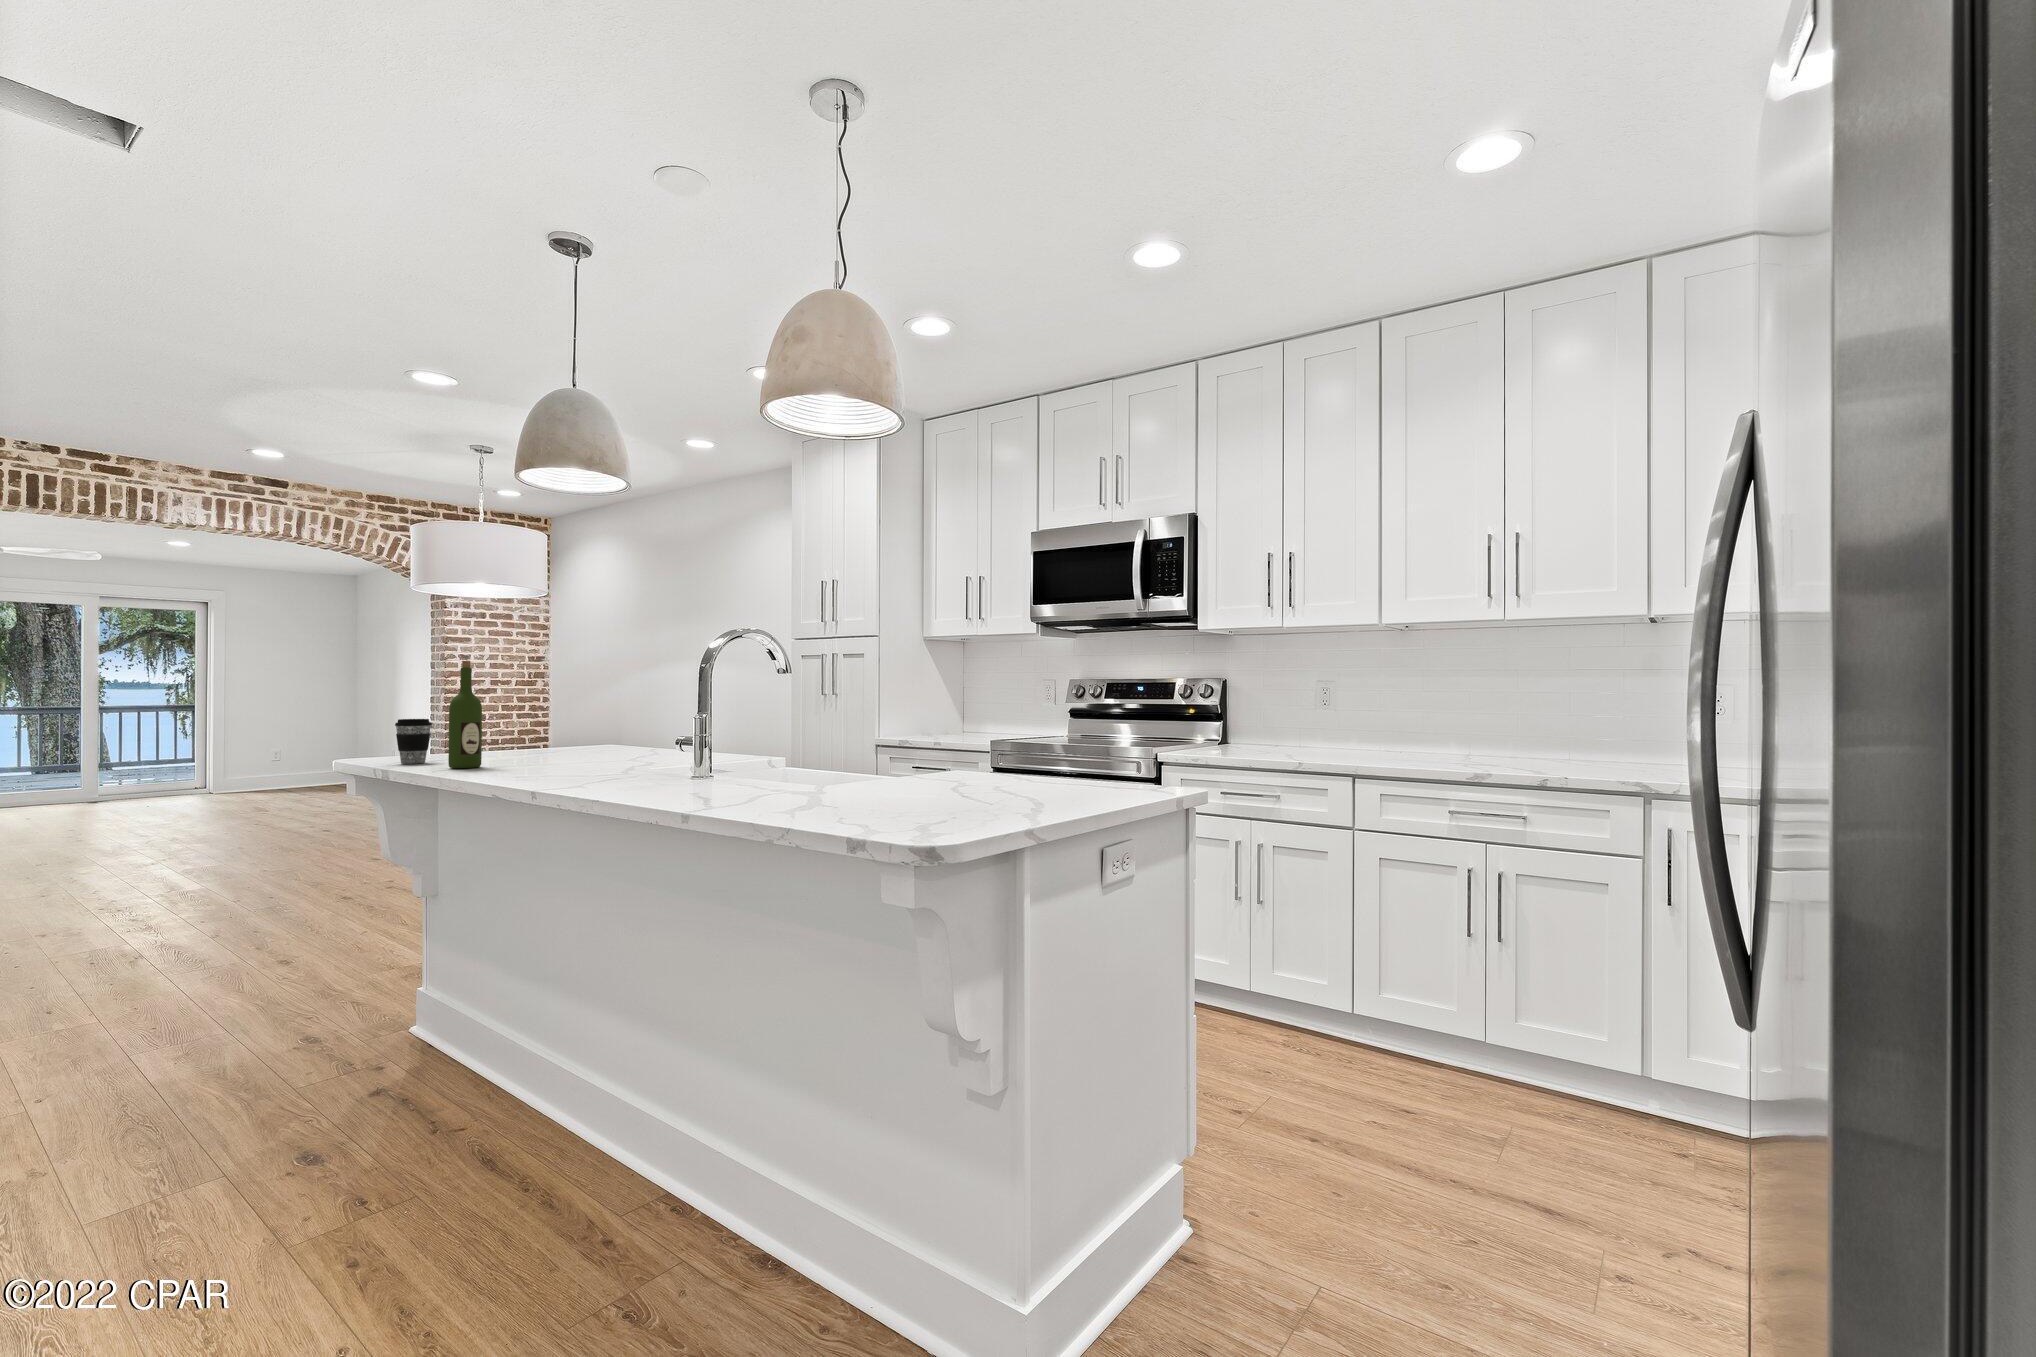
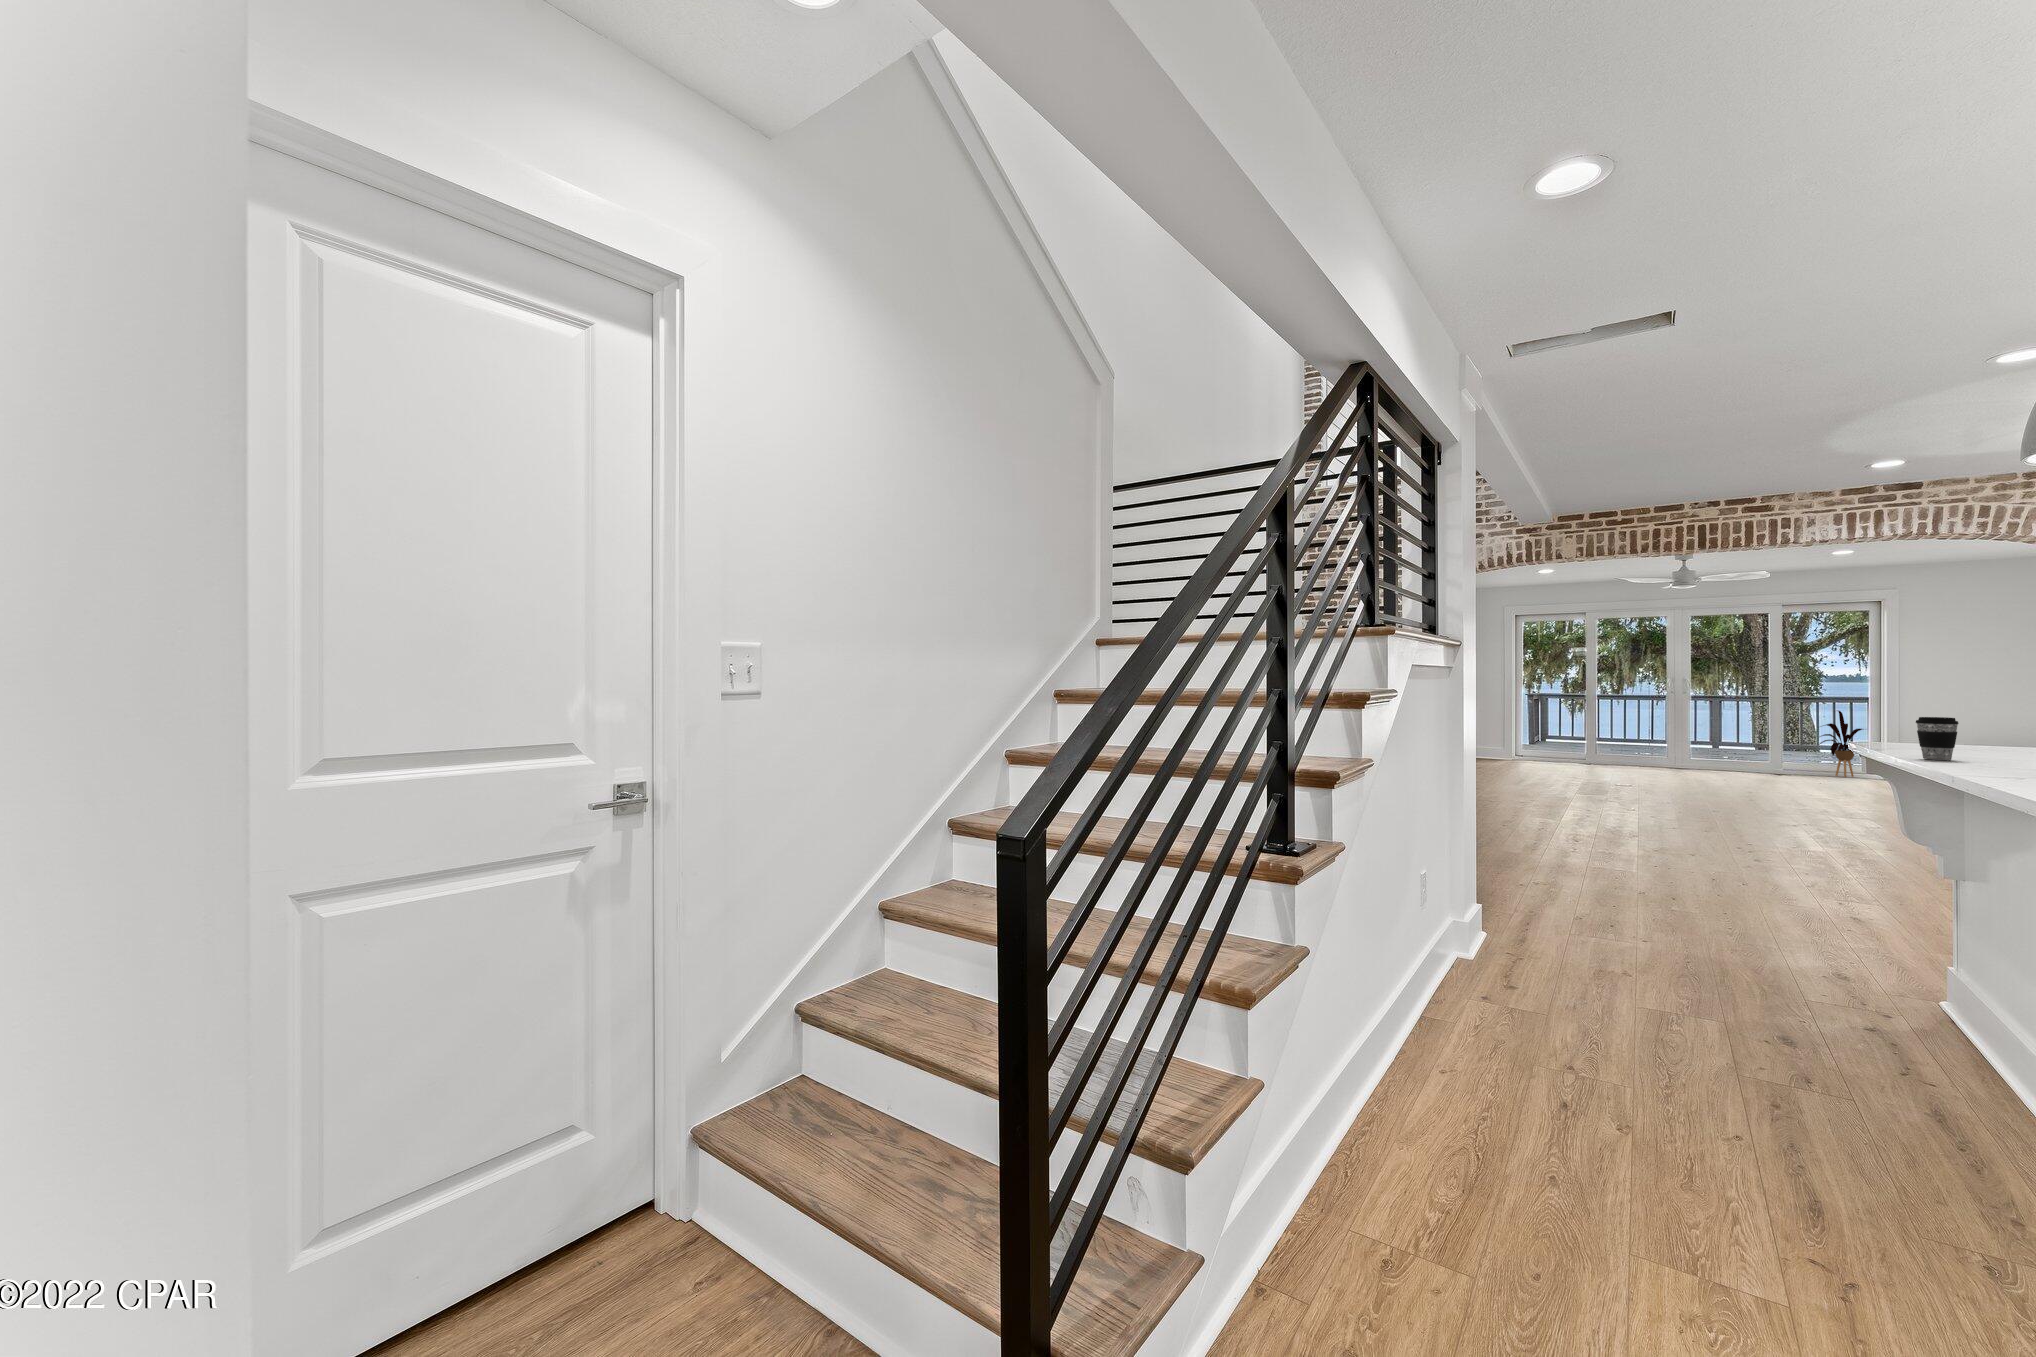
wine bottle: present [448,661,482,768] -> none [1958,662,2000,769]
house plant: none [134,722,193,796] -> present [1819,711,1863,777]

